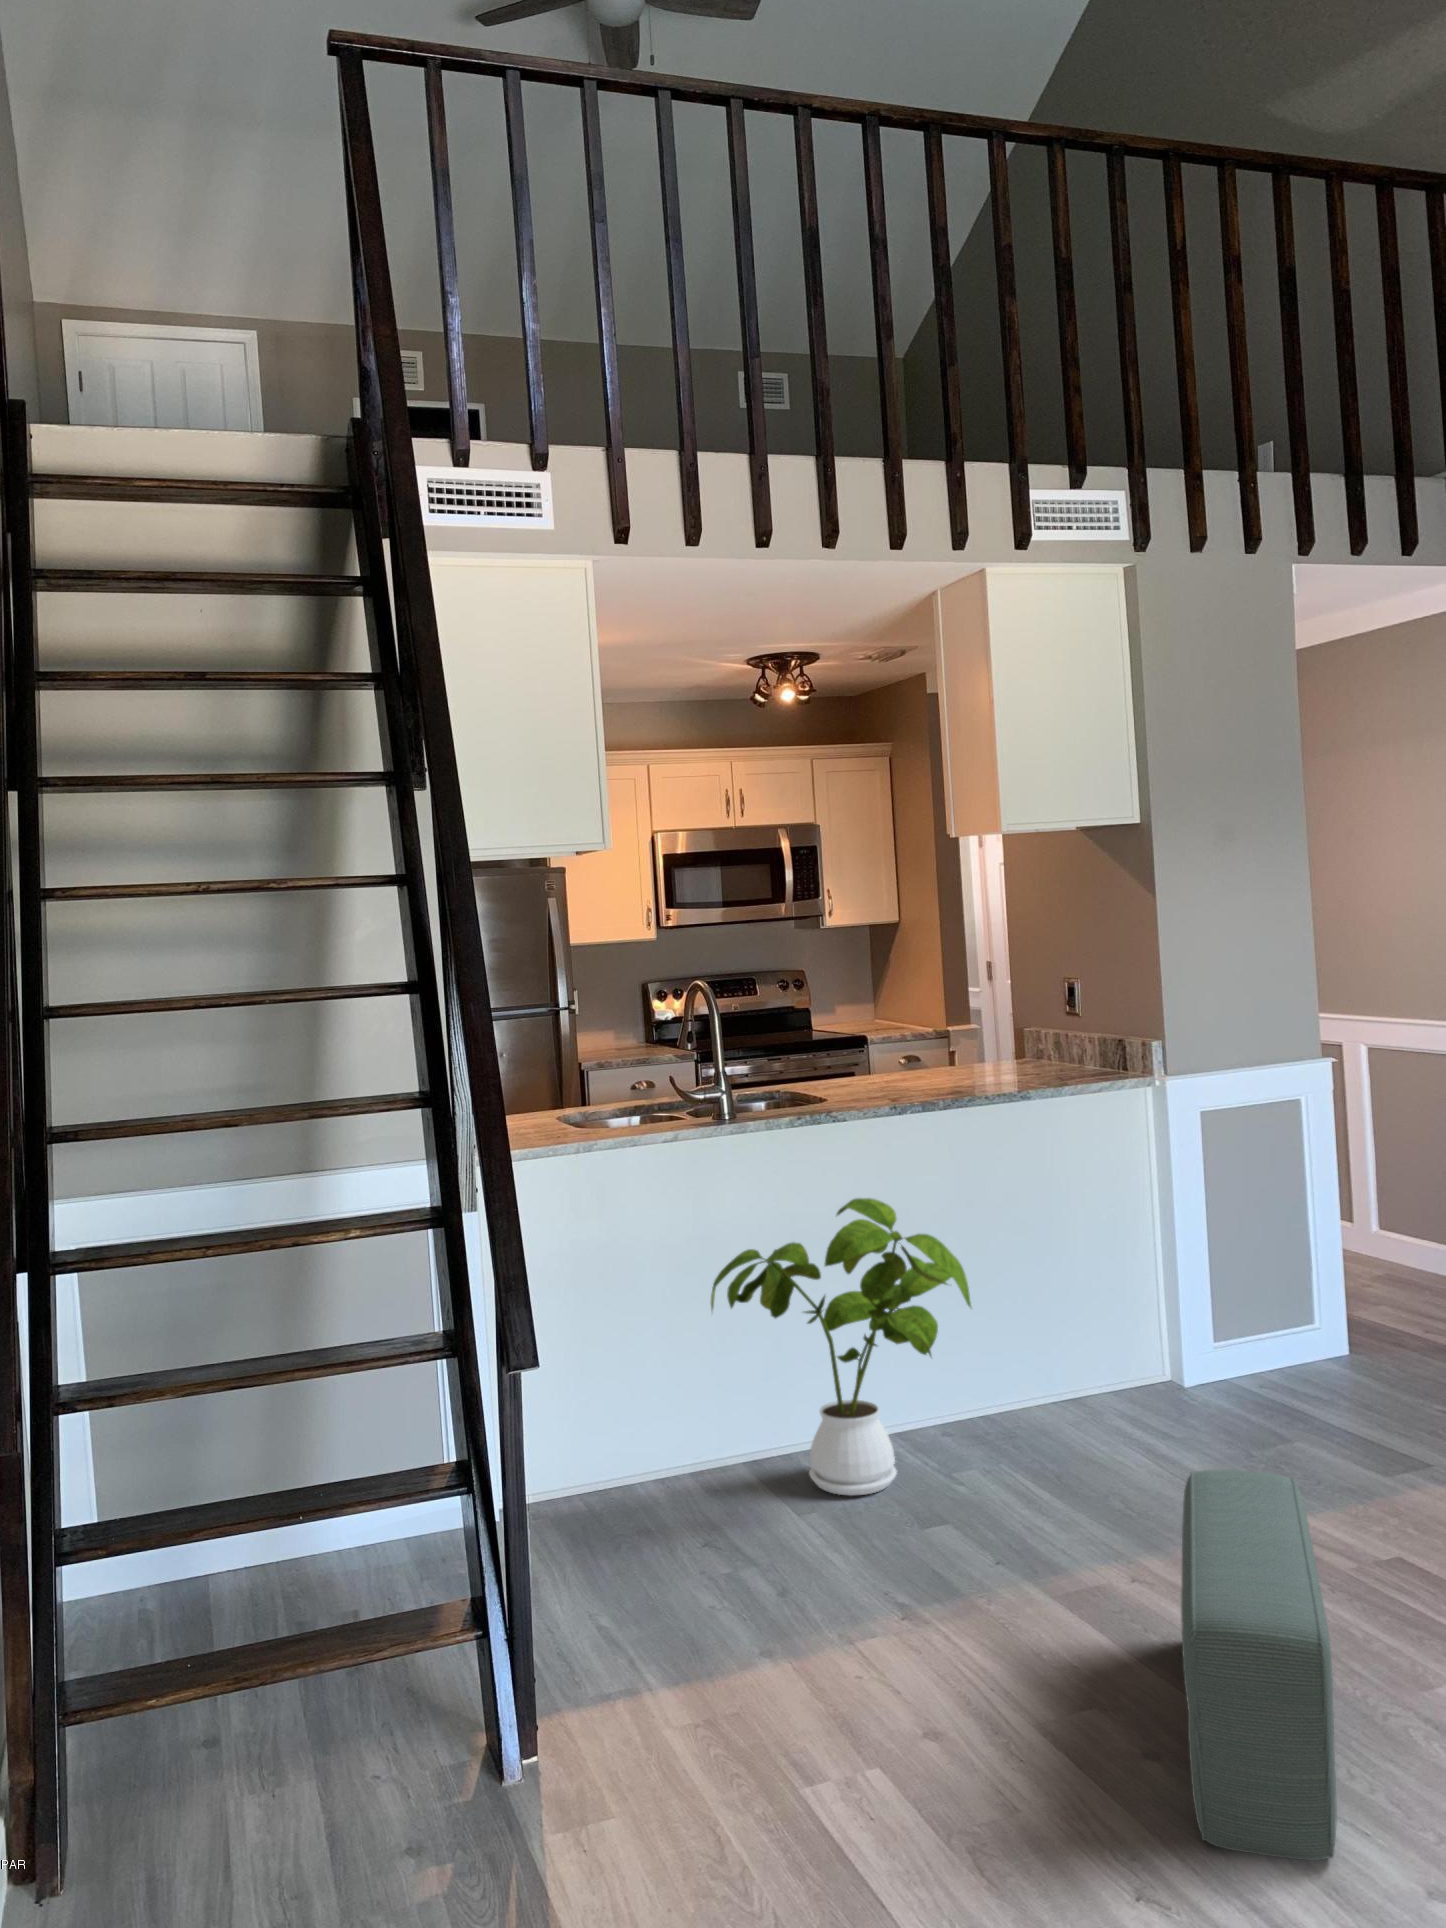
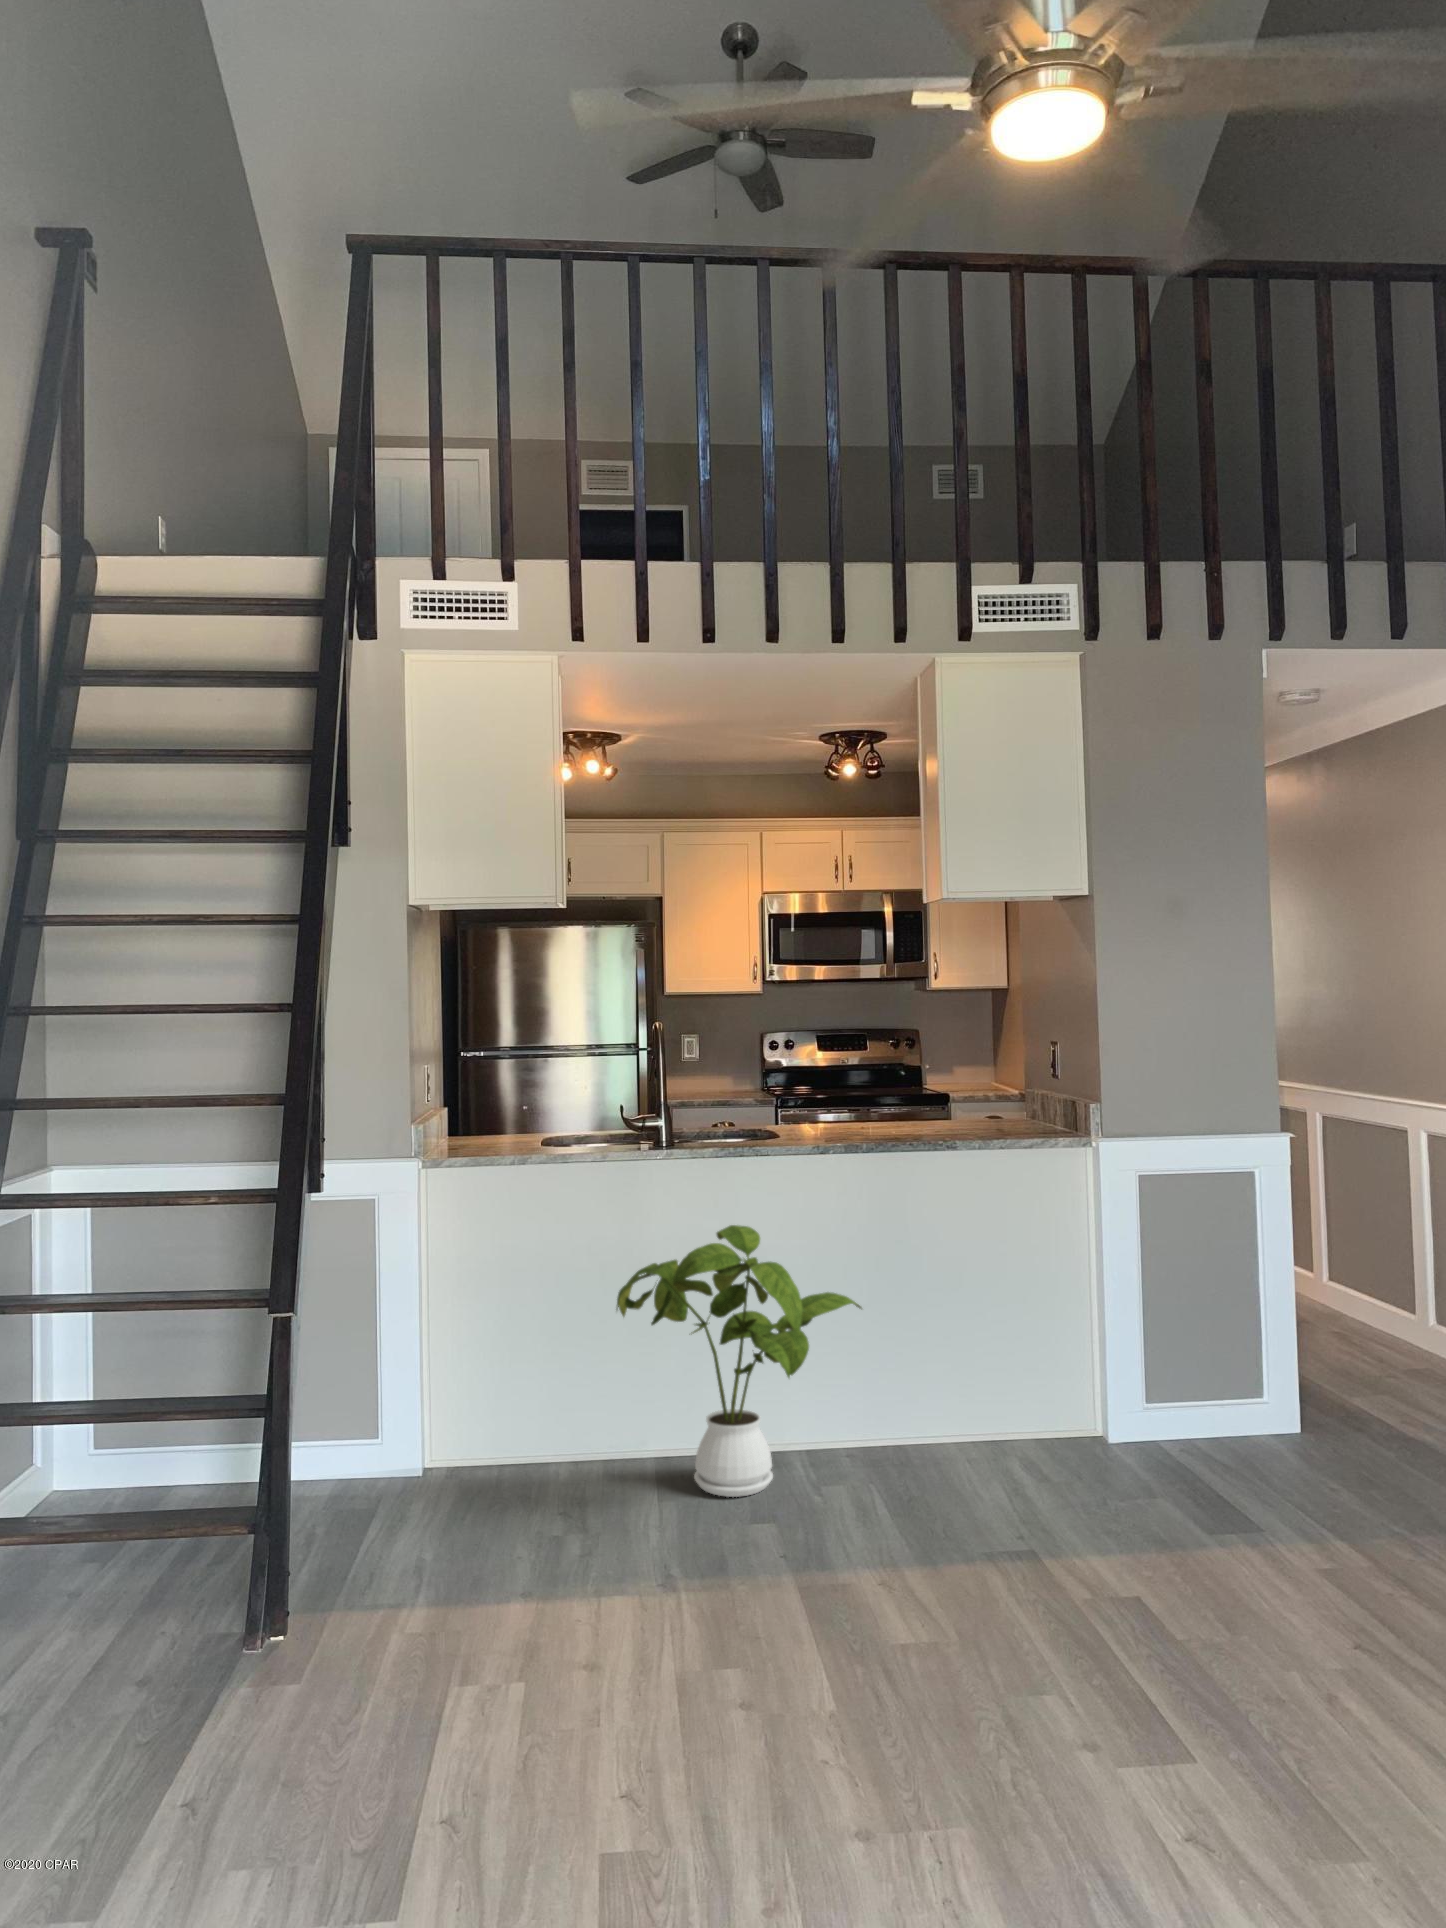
pouf: present [1181,1470,1337,1860] -> none [713,1502,978,1869]

